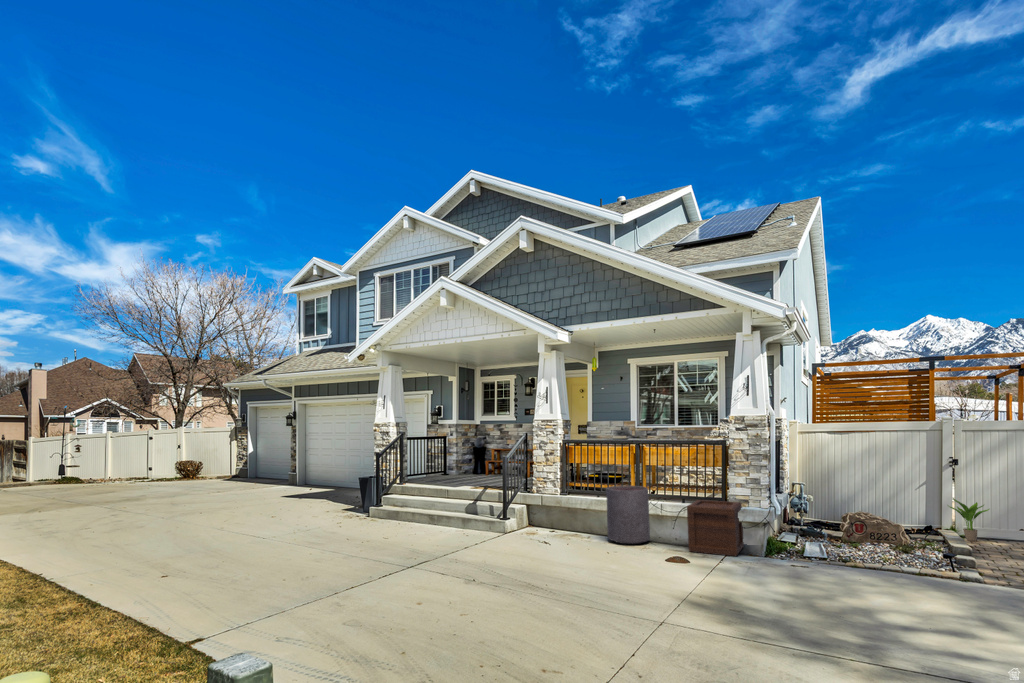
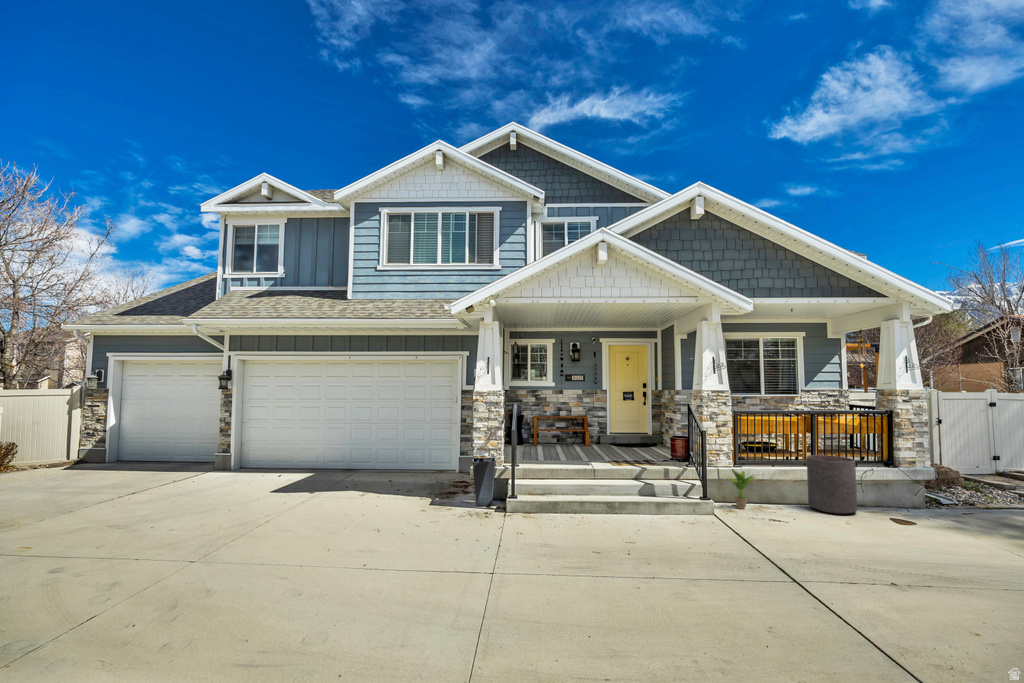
potted plant: present [949,498,989,541] -> present [728,469,754,509]
wooden crate: present [687,500,744,556] -> none [878,465,955,517]

